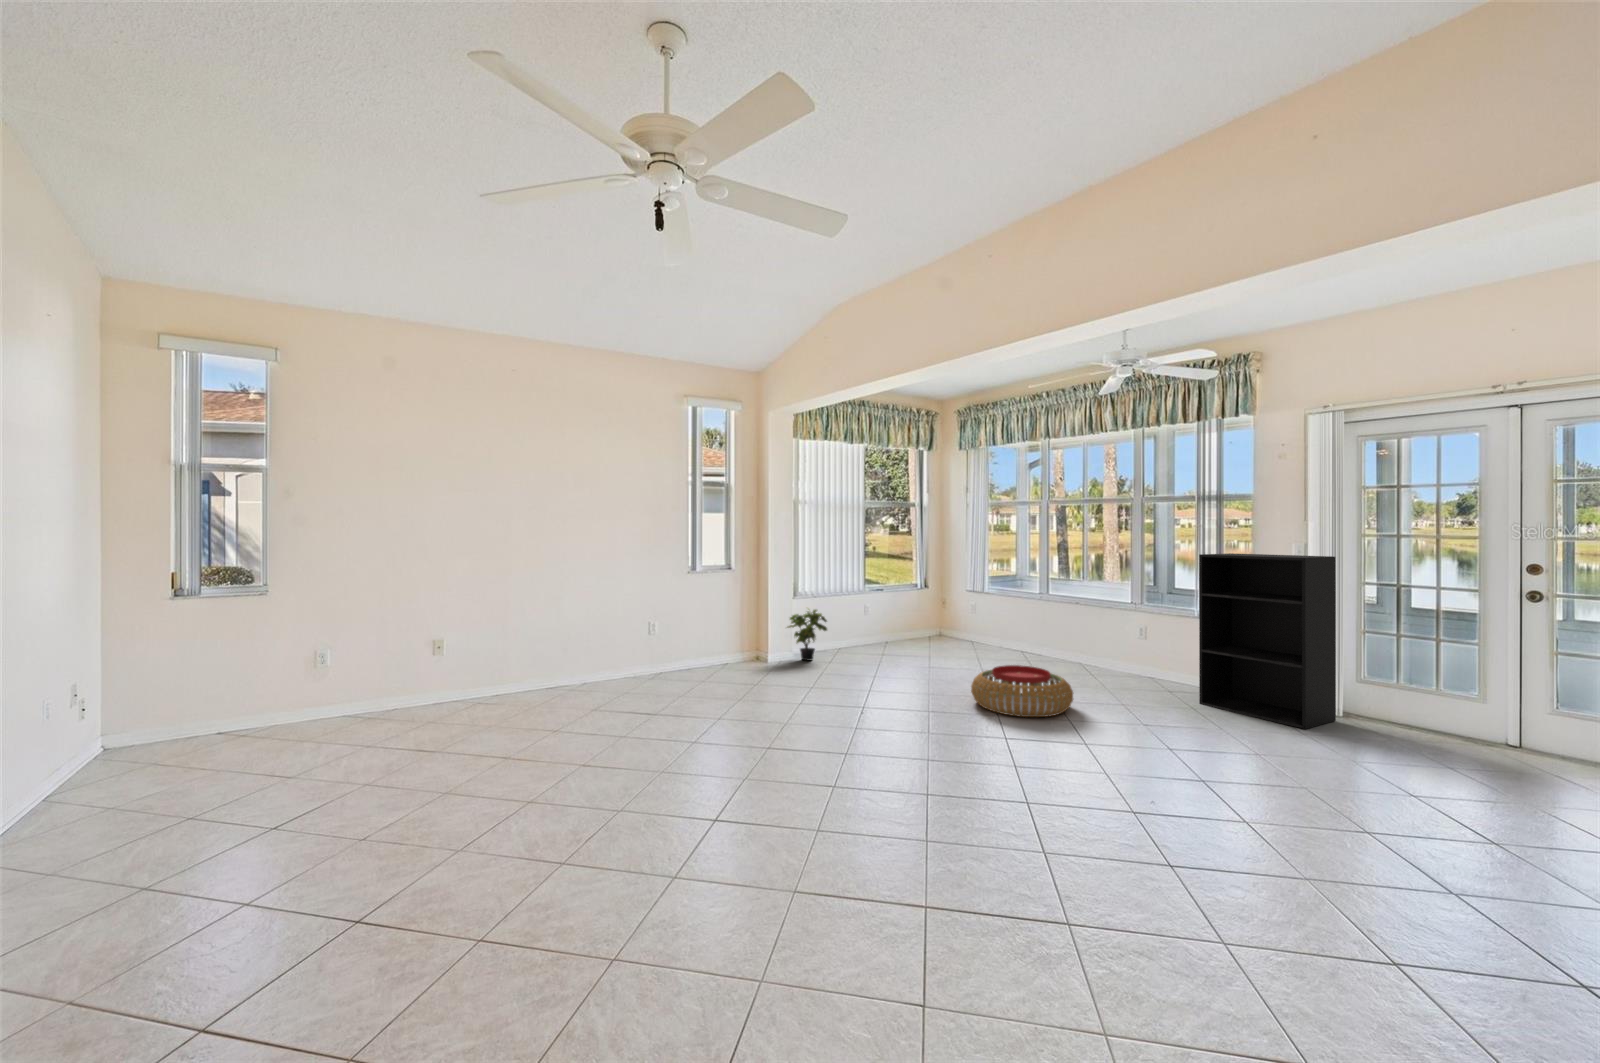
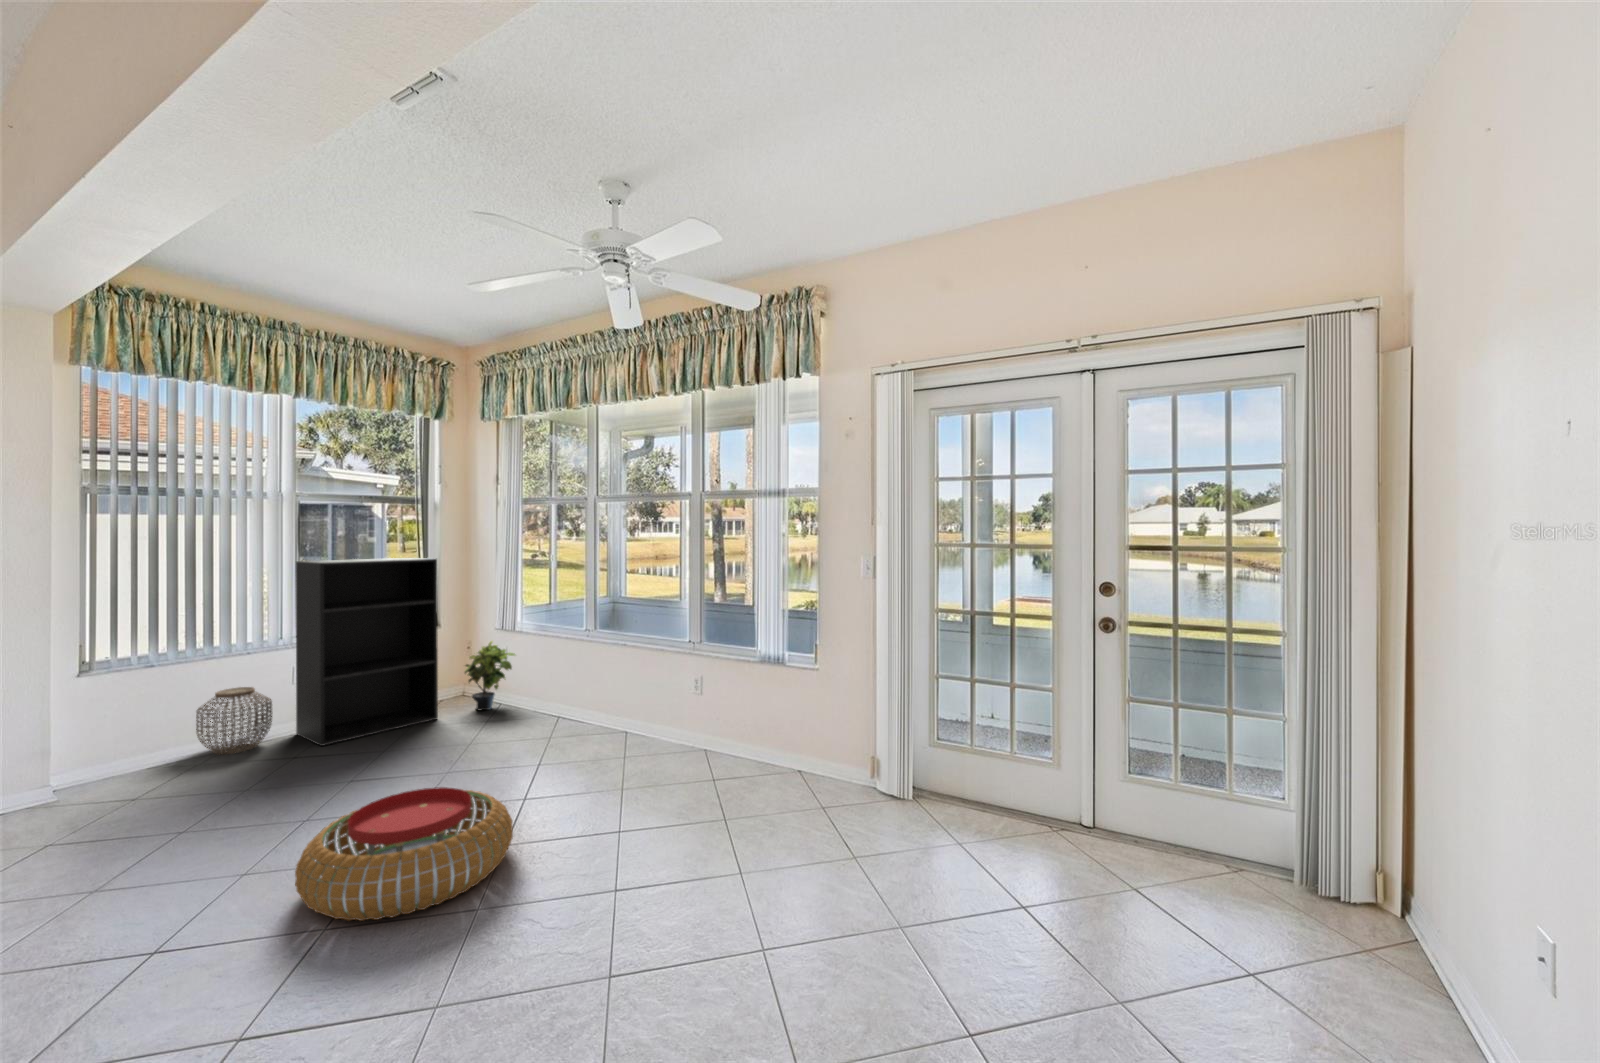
bookshelf: present [1199,553,1336,729] -> present [296,558,438,746]
potted plant: present [787,610,827,661] -> present [465,641,515,710]
woven basket: none [832,616,865,652] -> present [196,687,272,754]

